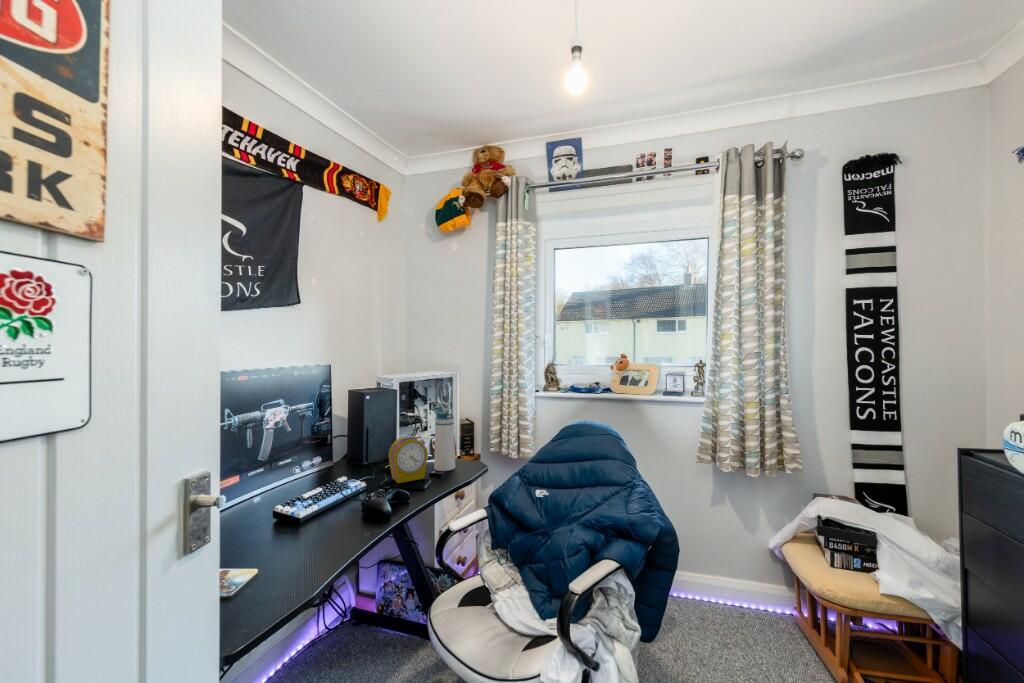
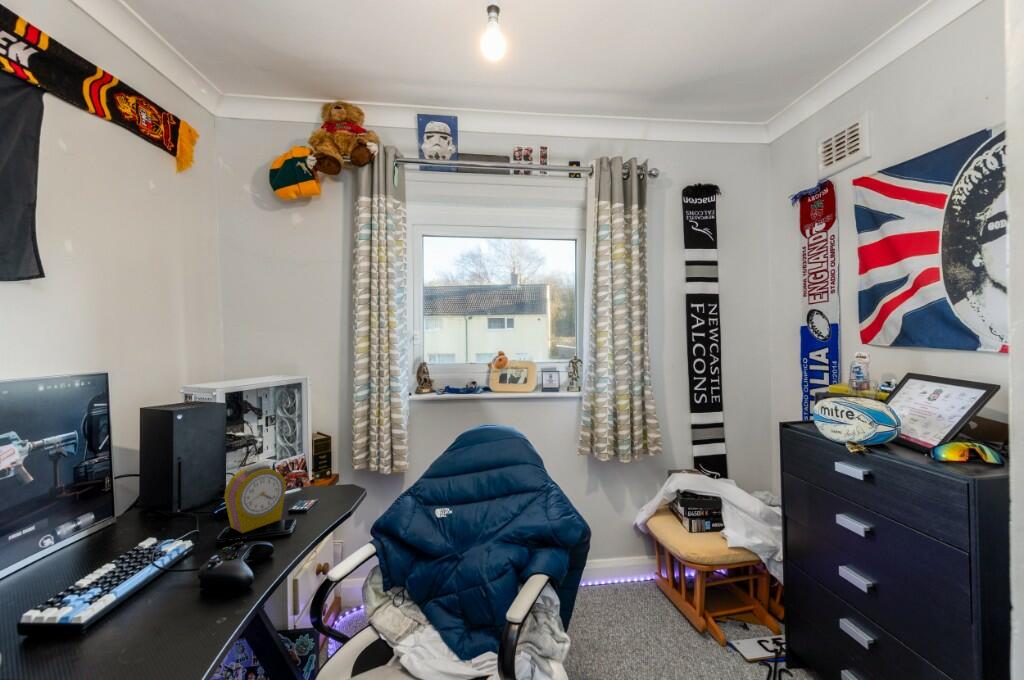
water bottle: present [432,407,455,471] -> none [286,422,321,505]

